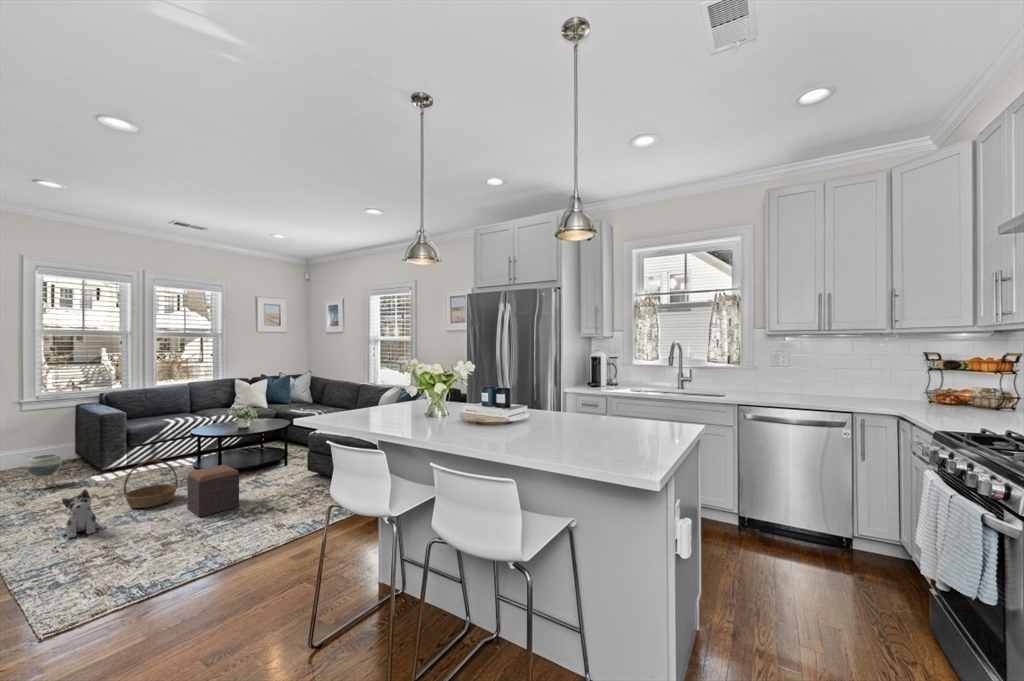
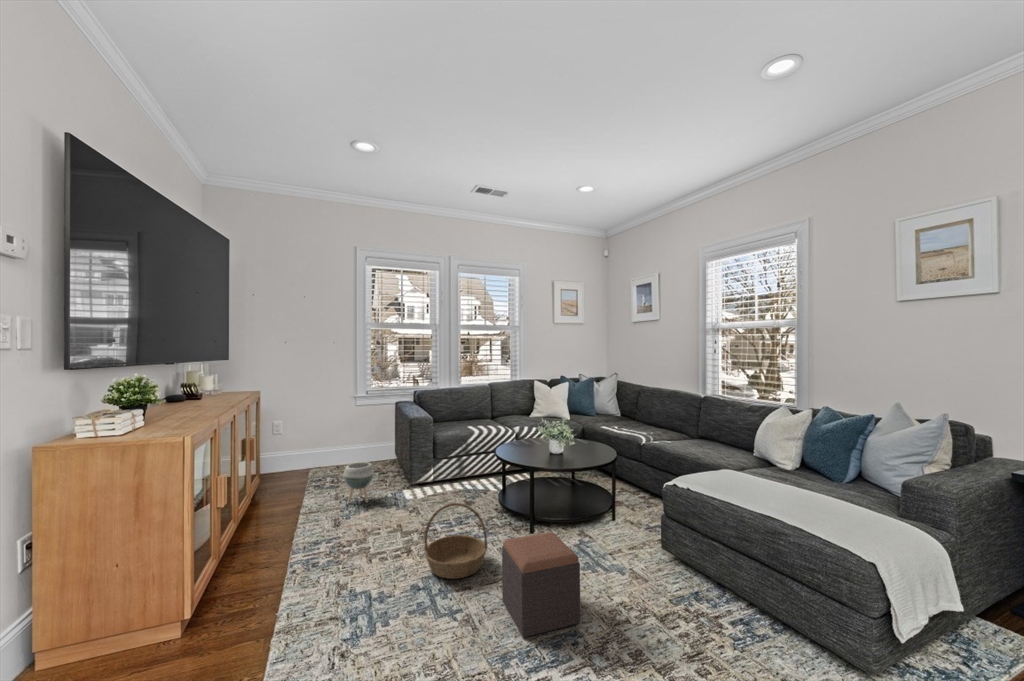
plush toy: present [62,489,100,538] -> none [347,555,393,636]

